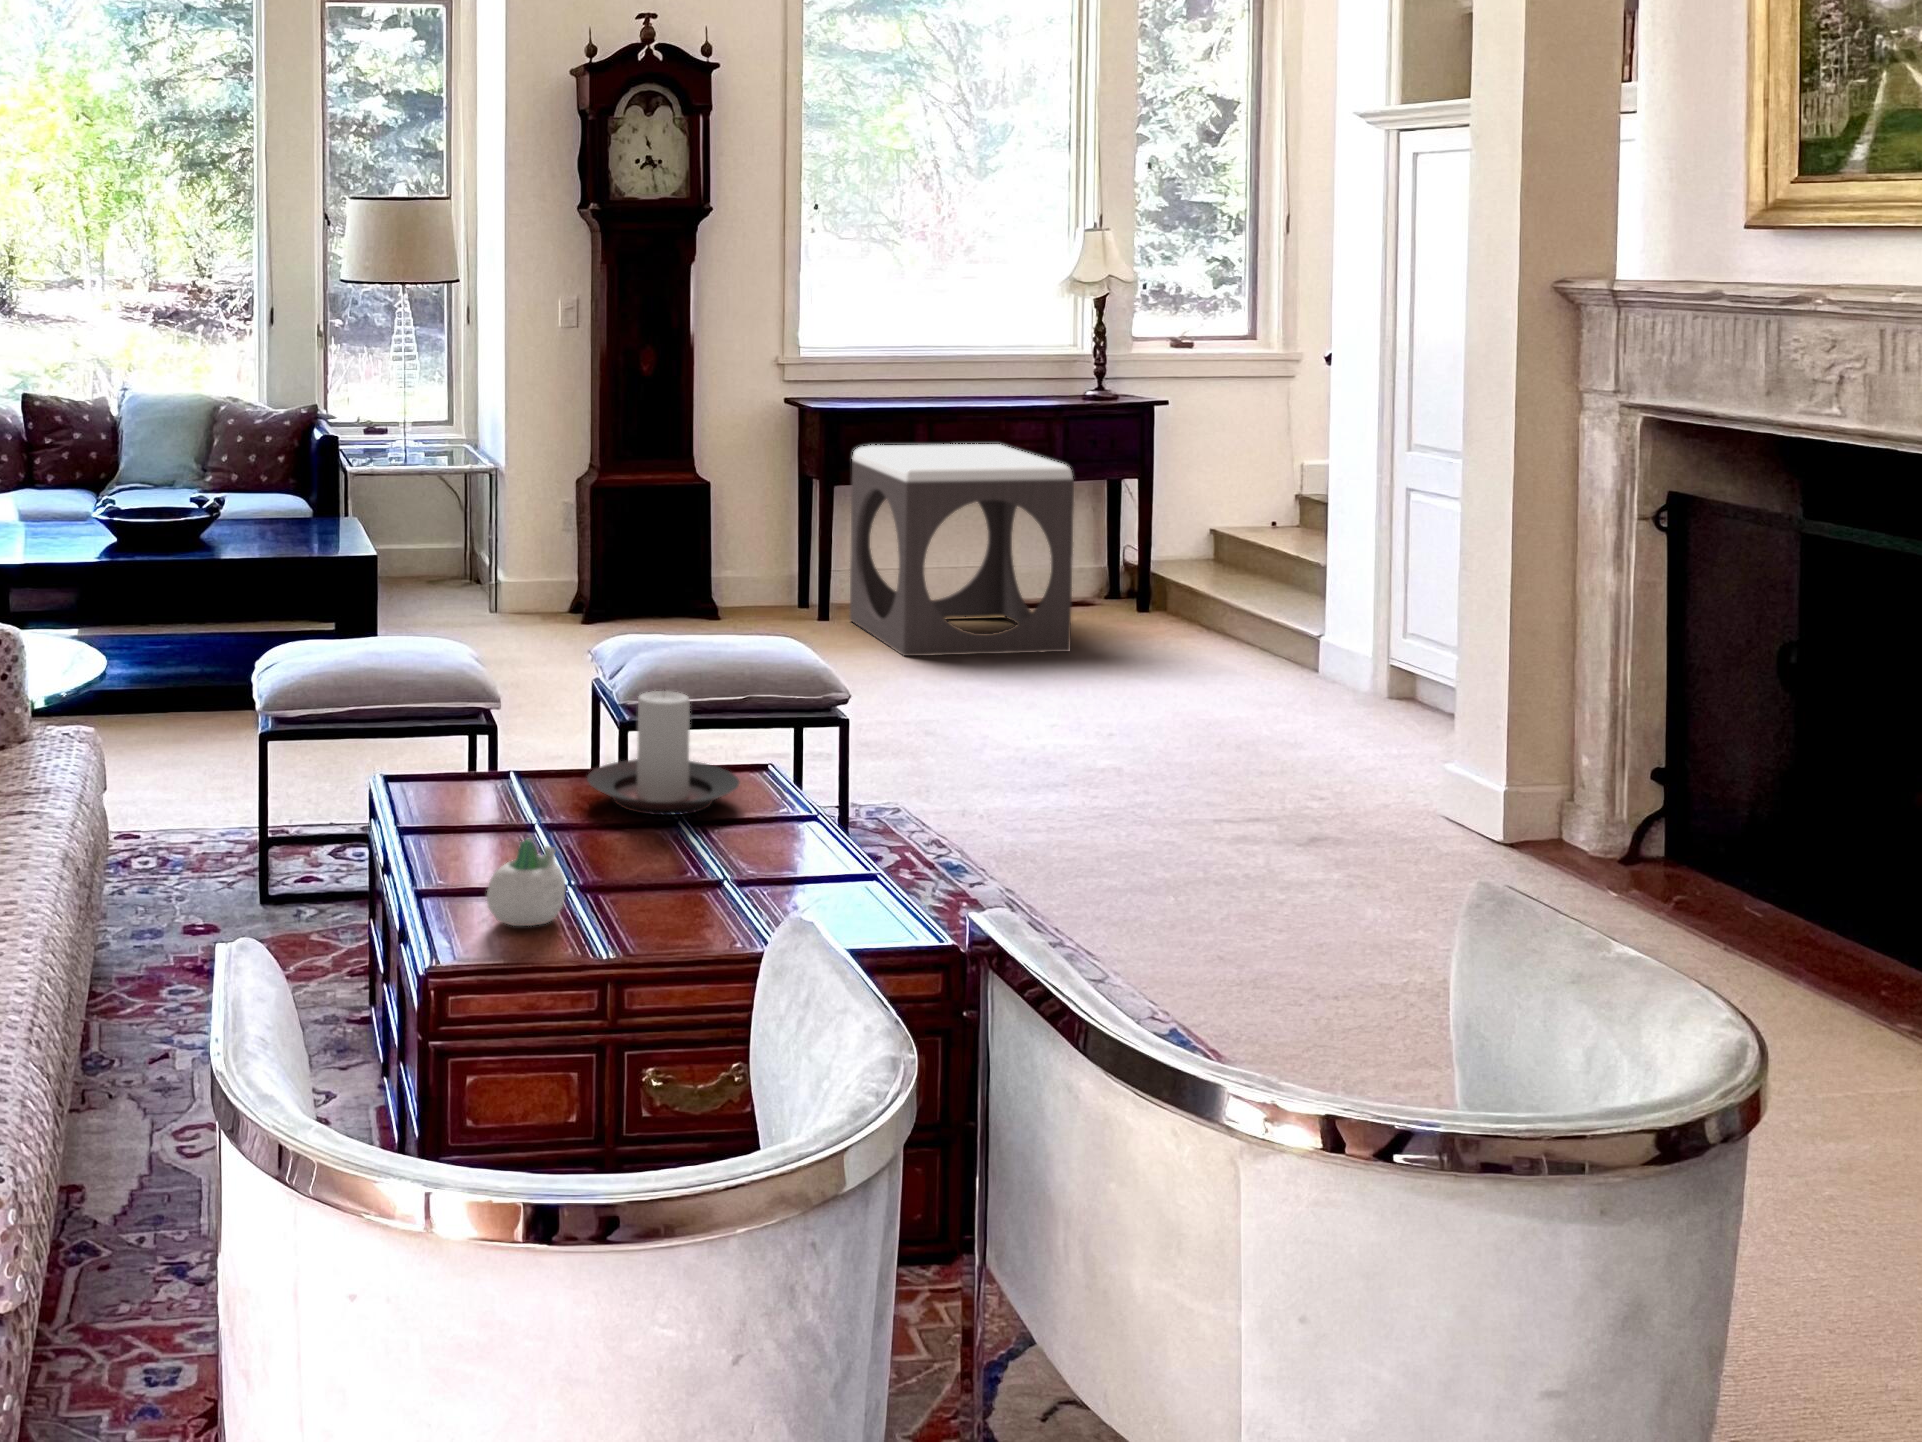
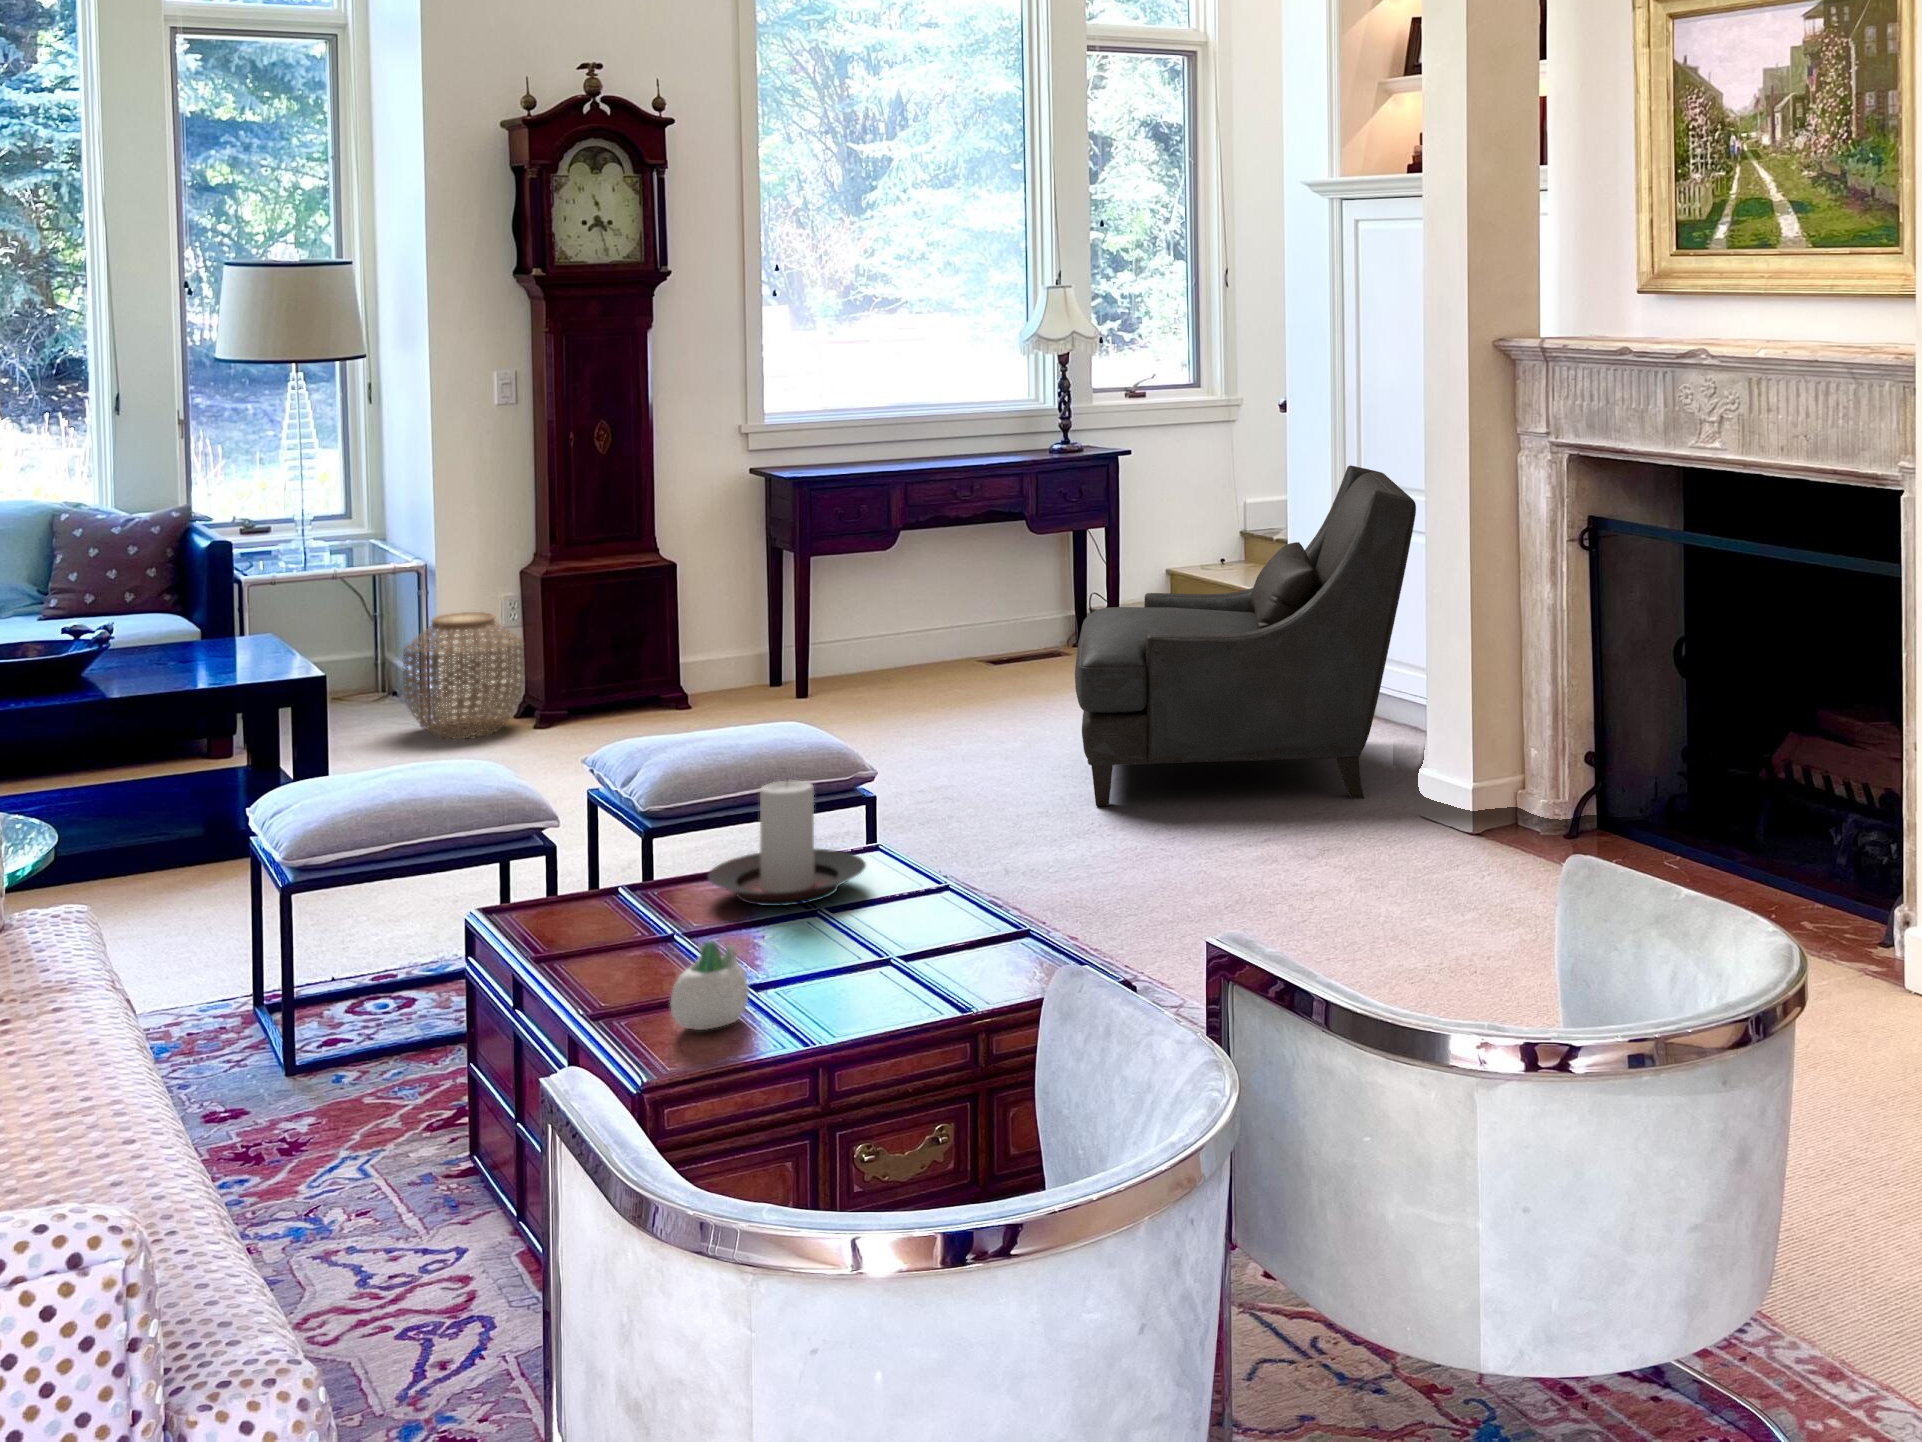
armchair: none [1056,424,1452,789] -> present [1075,465,1416,806]
footstool: present [850,444,1074,656] -> none [831,503,1061,726]
woven basket: none [473,513,573,625] -> present [403,612,524,738]

